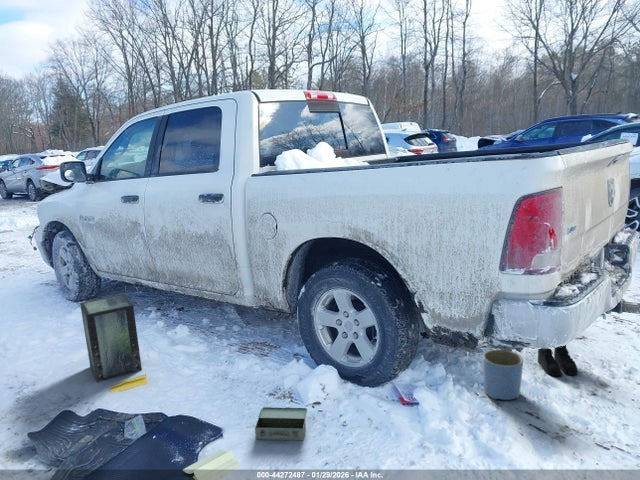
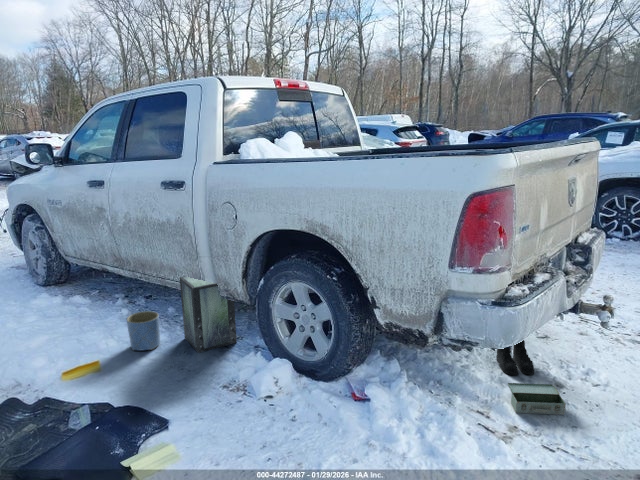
storage box: present [80,294,142,382] -> present [180,276,237,353]
planter: present [483,349,523,400] -> present [126,311,160,351]
toolbox: present [255,407,307,440] -> present [508,383,566,415]

